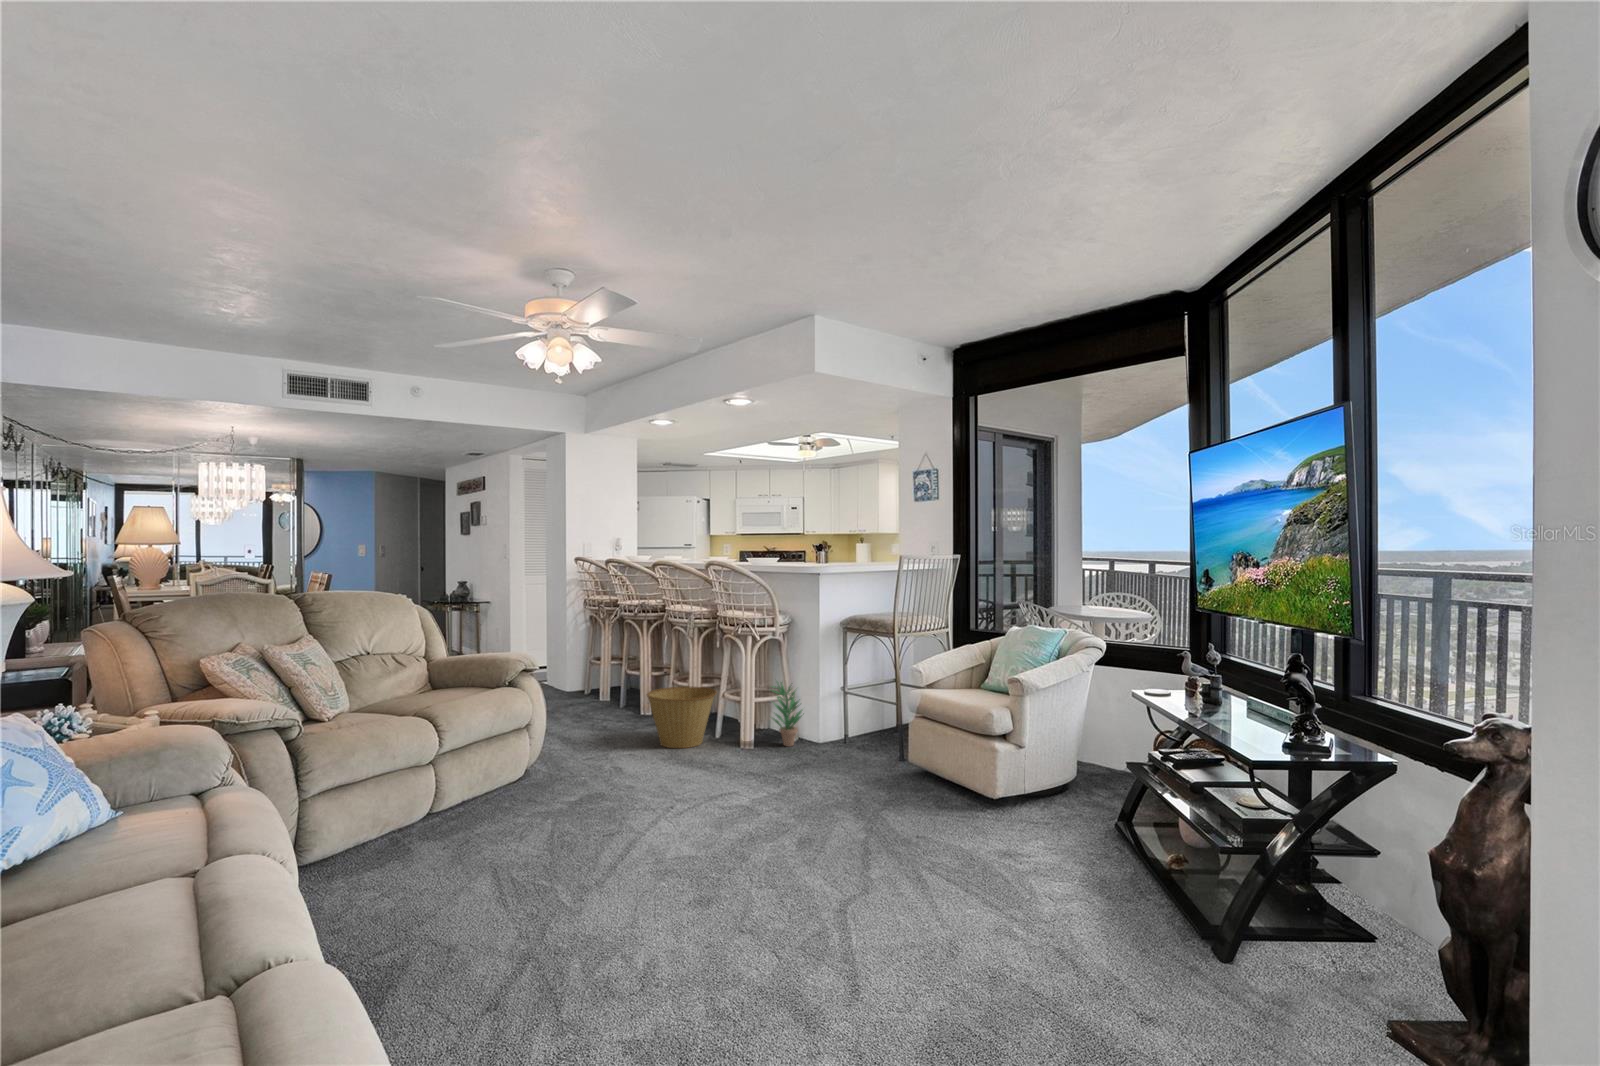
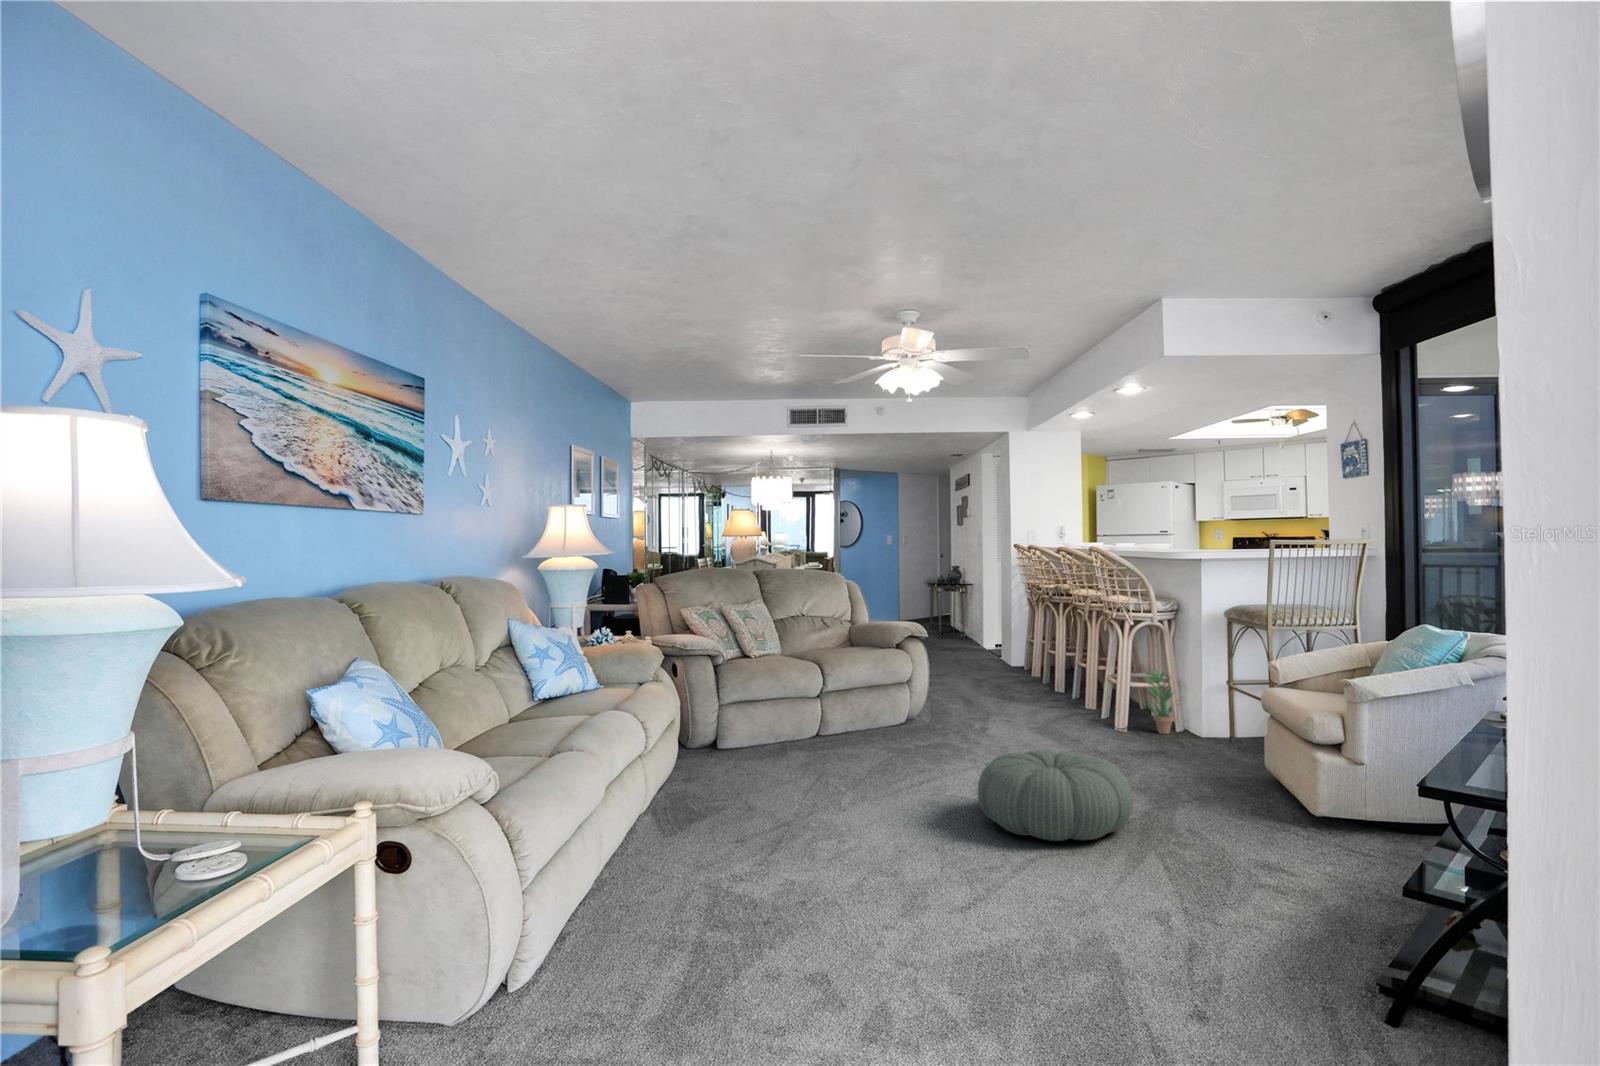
basket: present [647,686,717,748] -> none [1030,667,1098,723]
pouf: none [754,799,931,923] -> present [977,750,1133,841]

